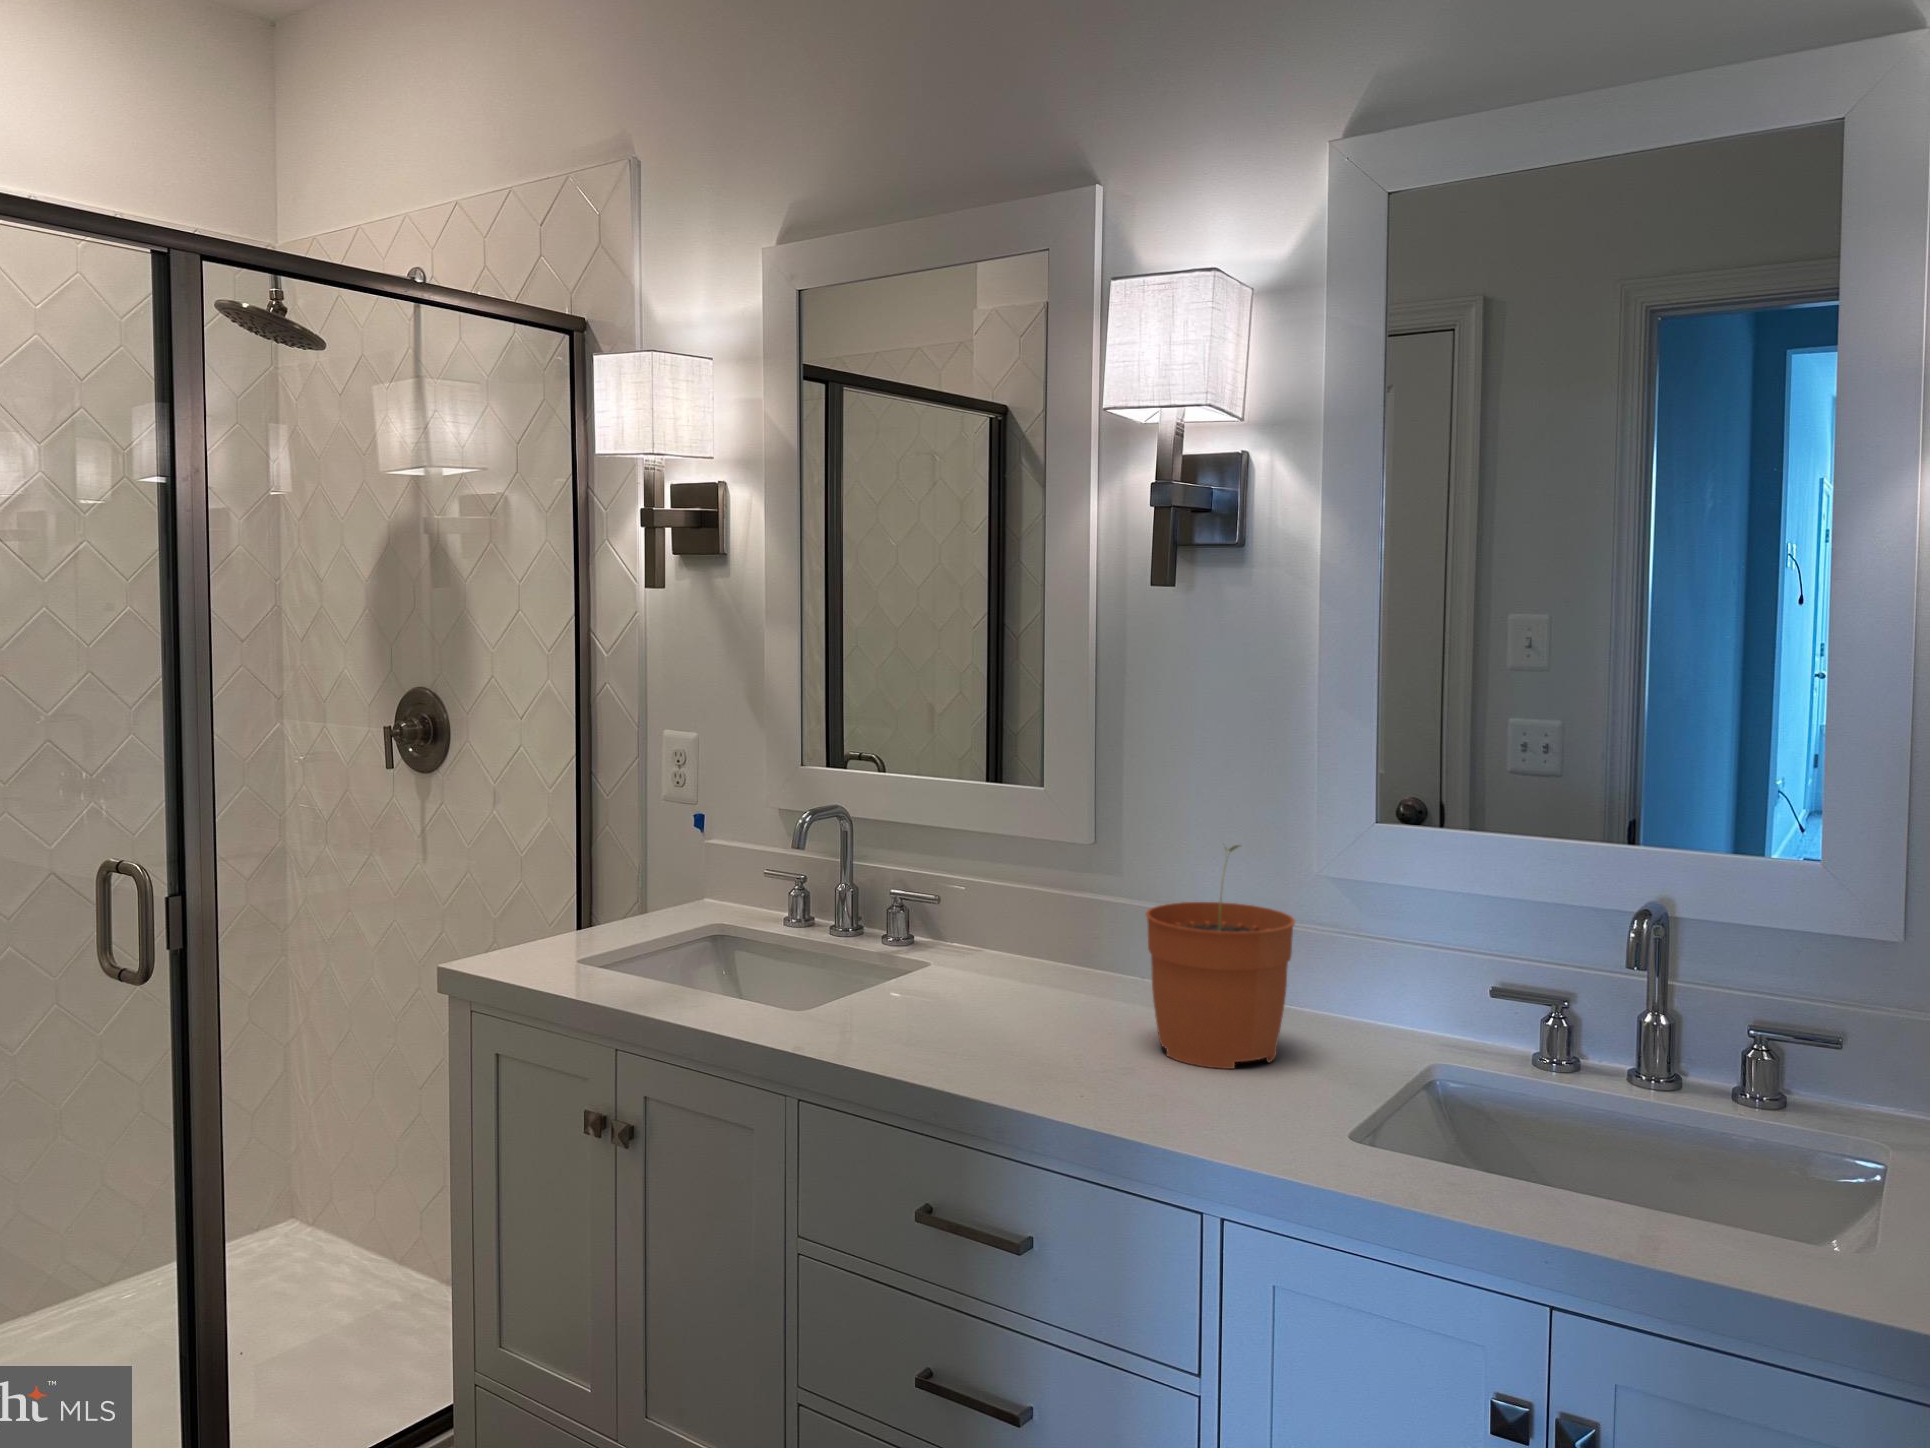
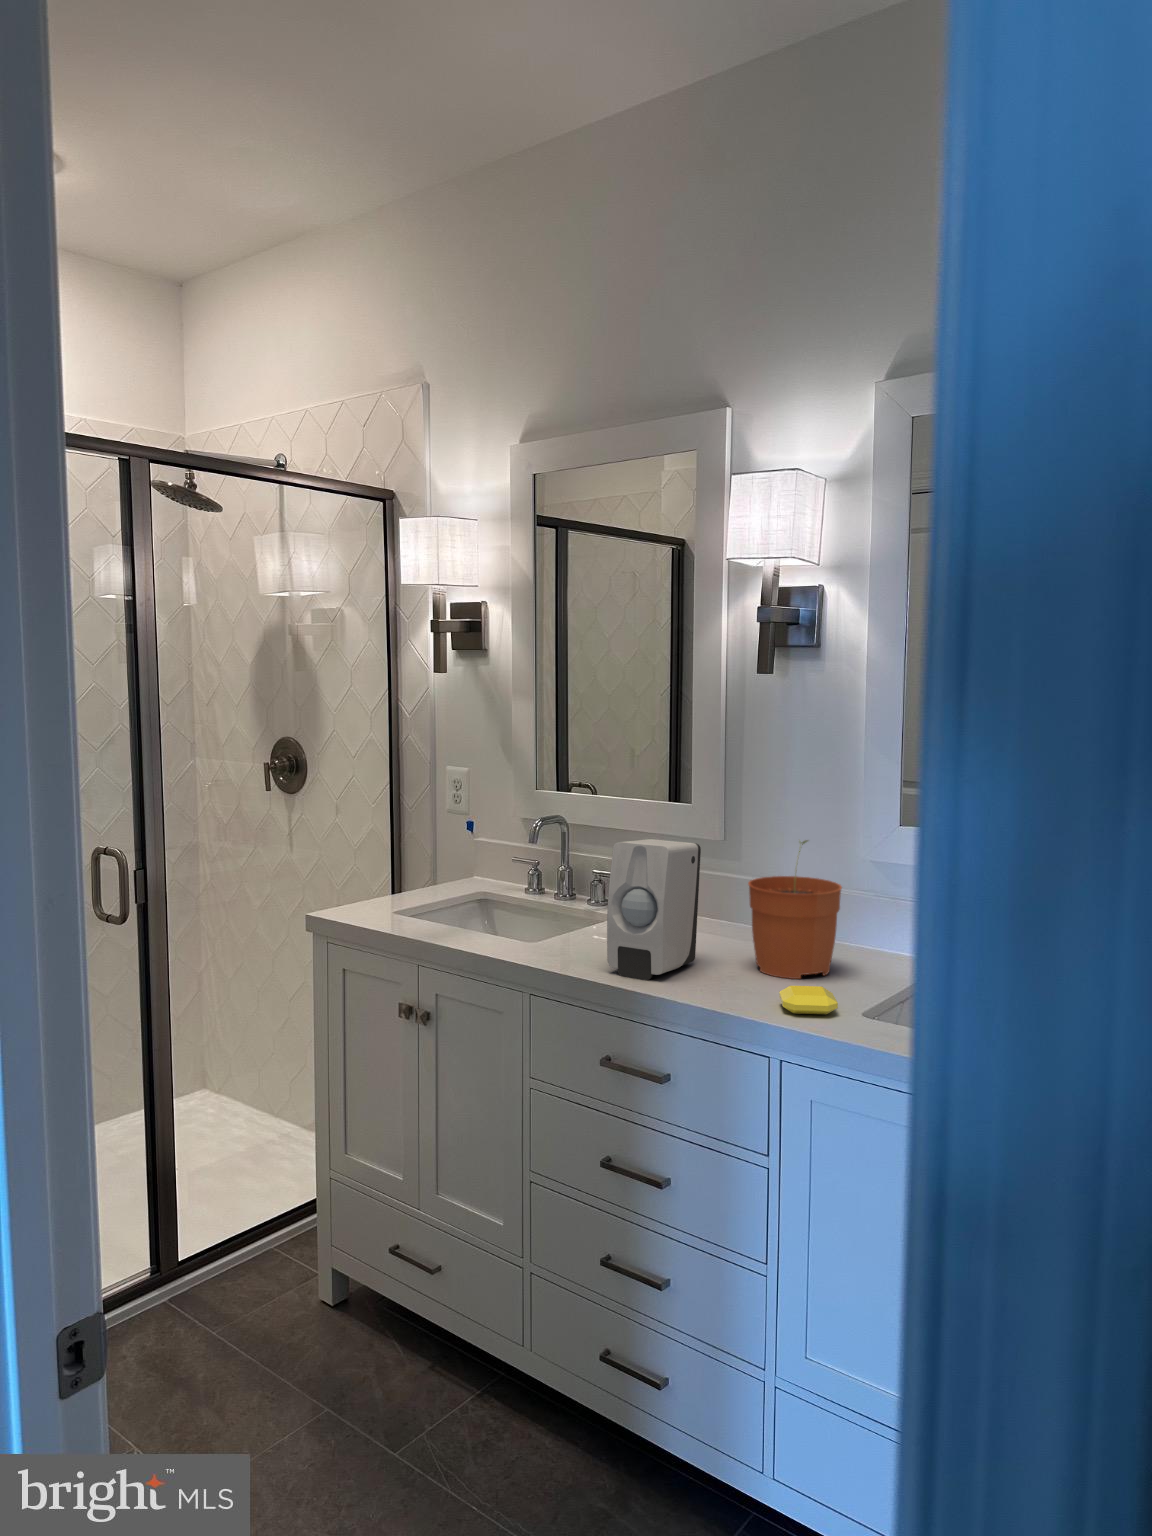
soap dispenser: none [924,845,1070,1075] -> present [607,839,701,980]
soap bar: none [1211,1086,1311,1135] -> present [779,986,838,1014]

